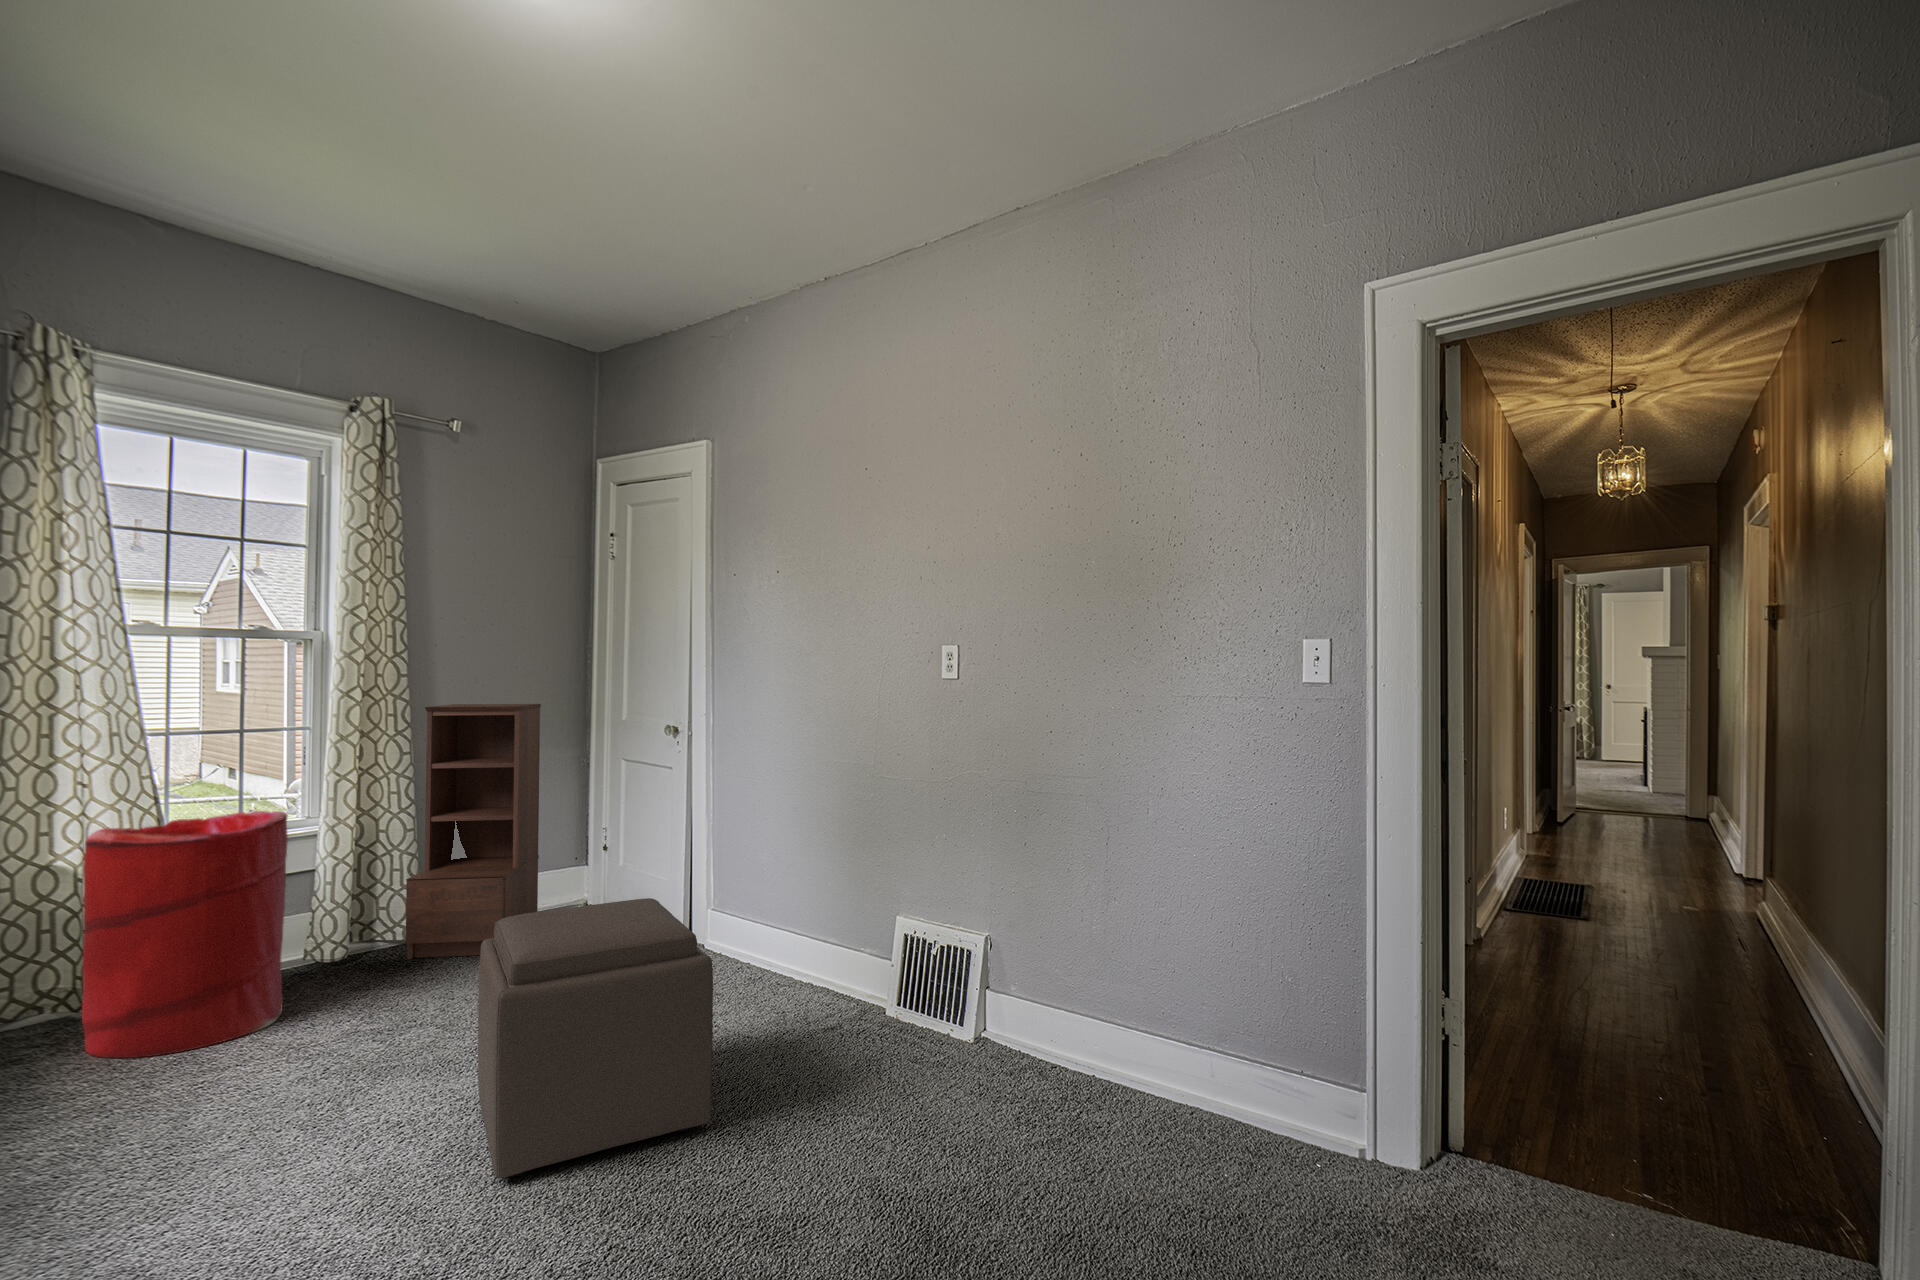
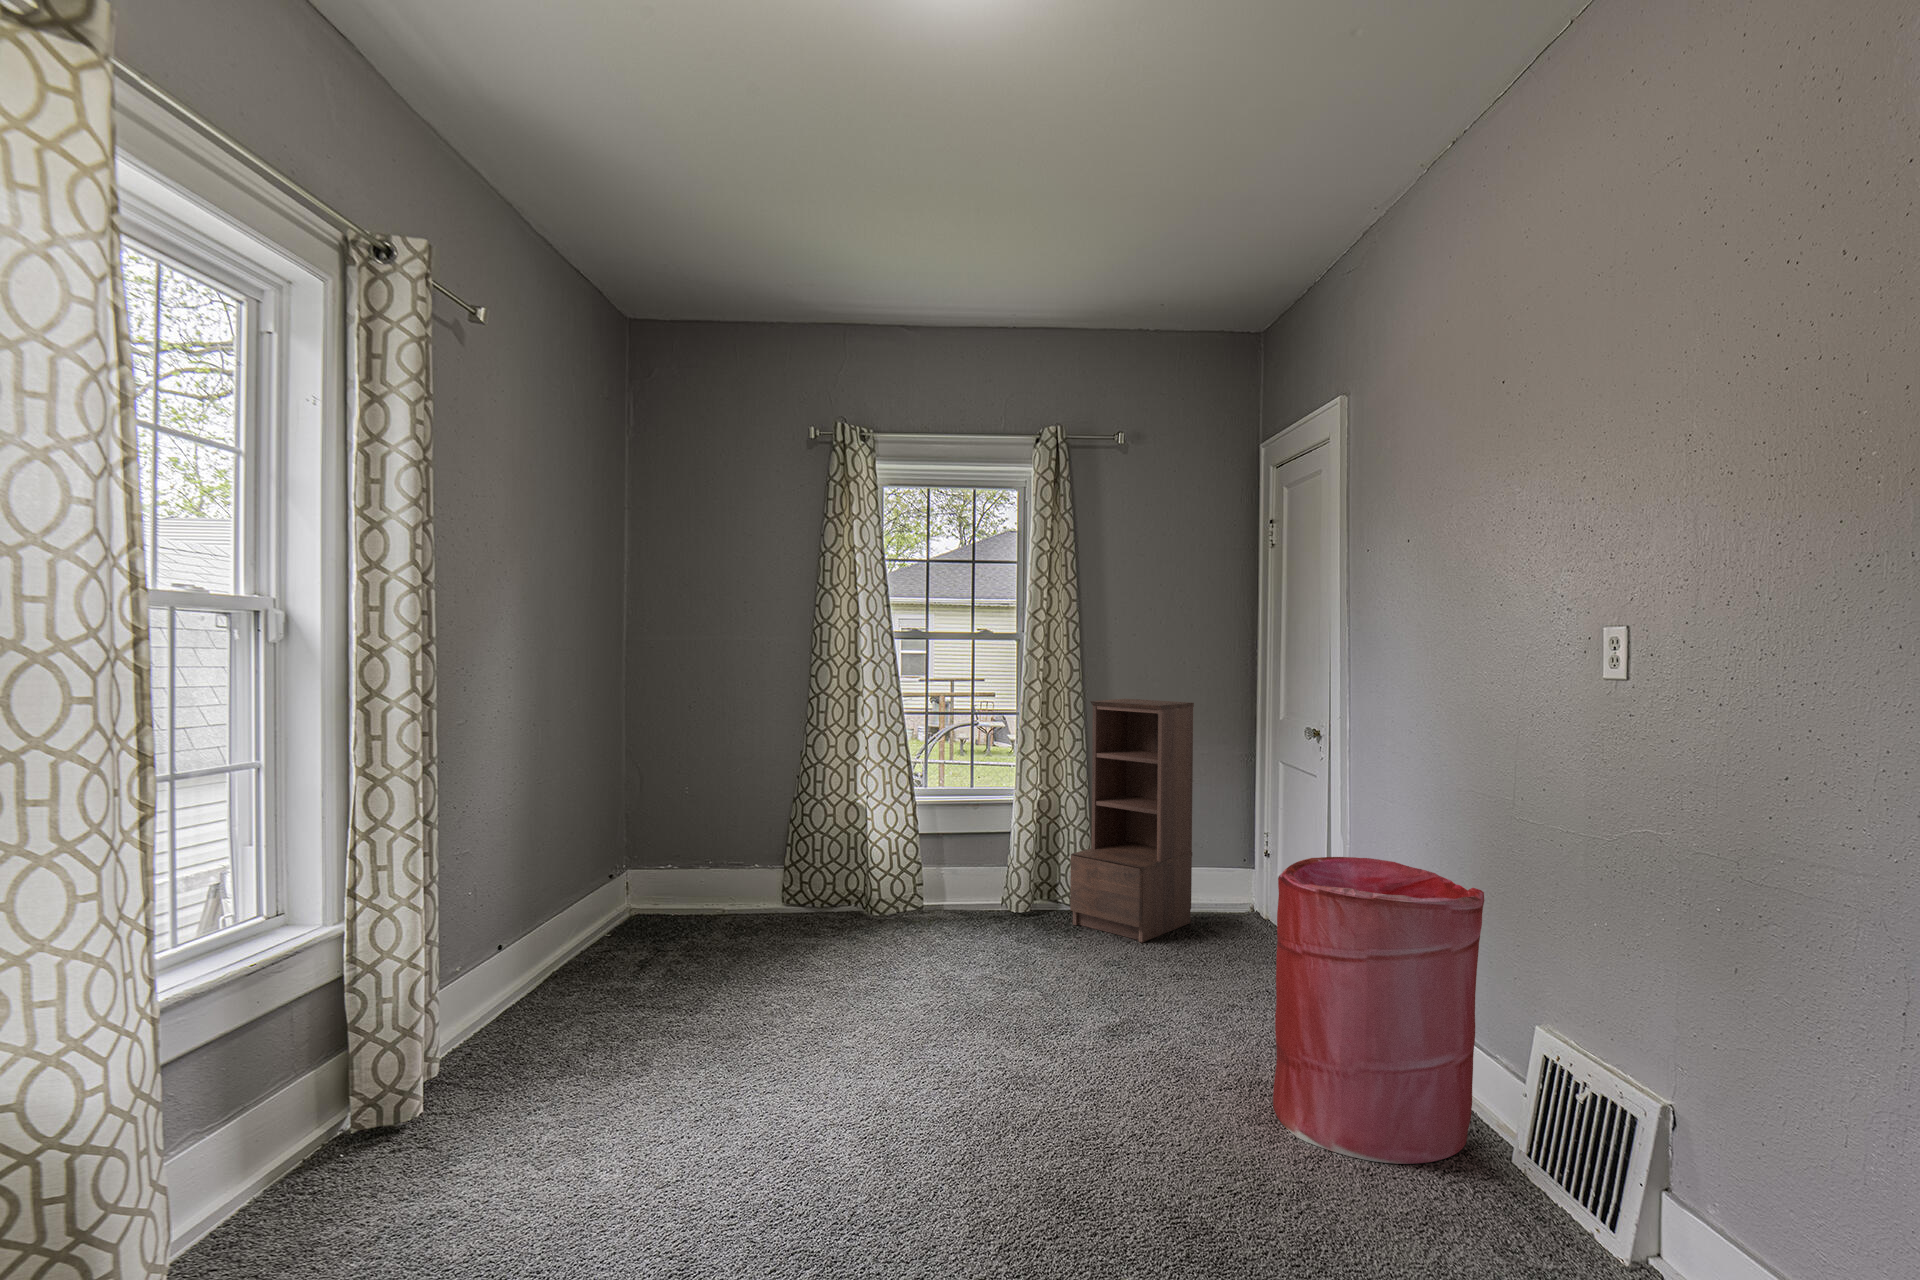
laundry hamper: present [82,811,288,1058] -> present [1273,857,1484,1164]
ottoman: present [478,898,713,1178] -> none [963,910,1181,1174]

